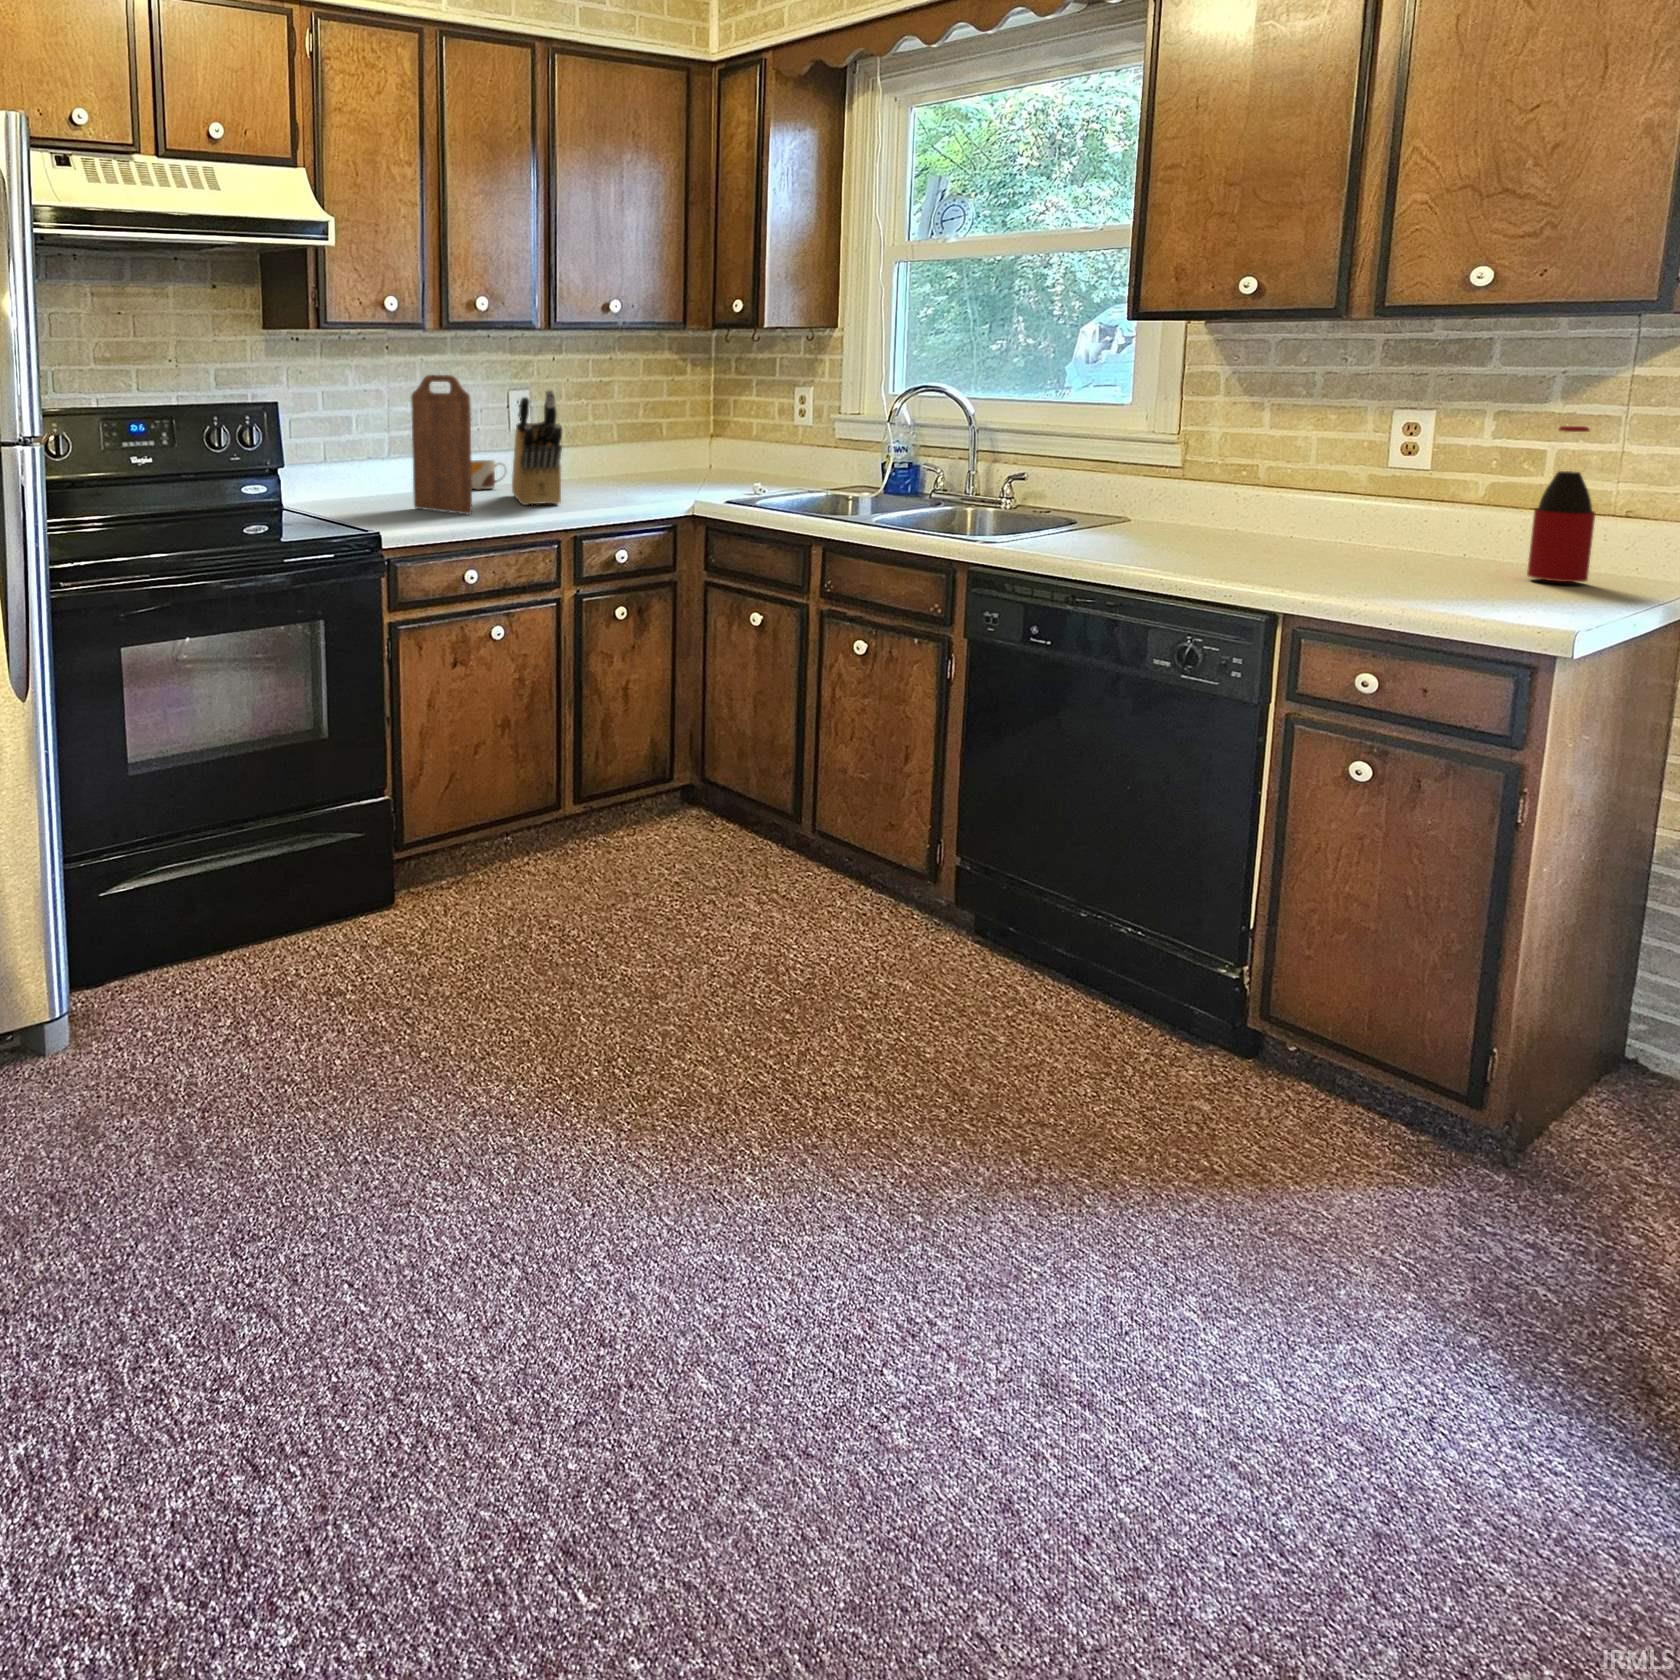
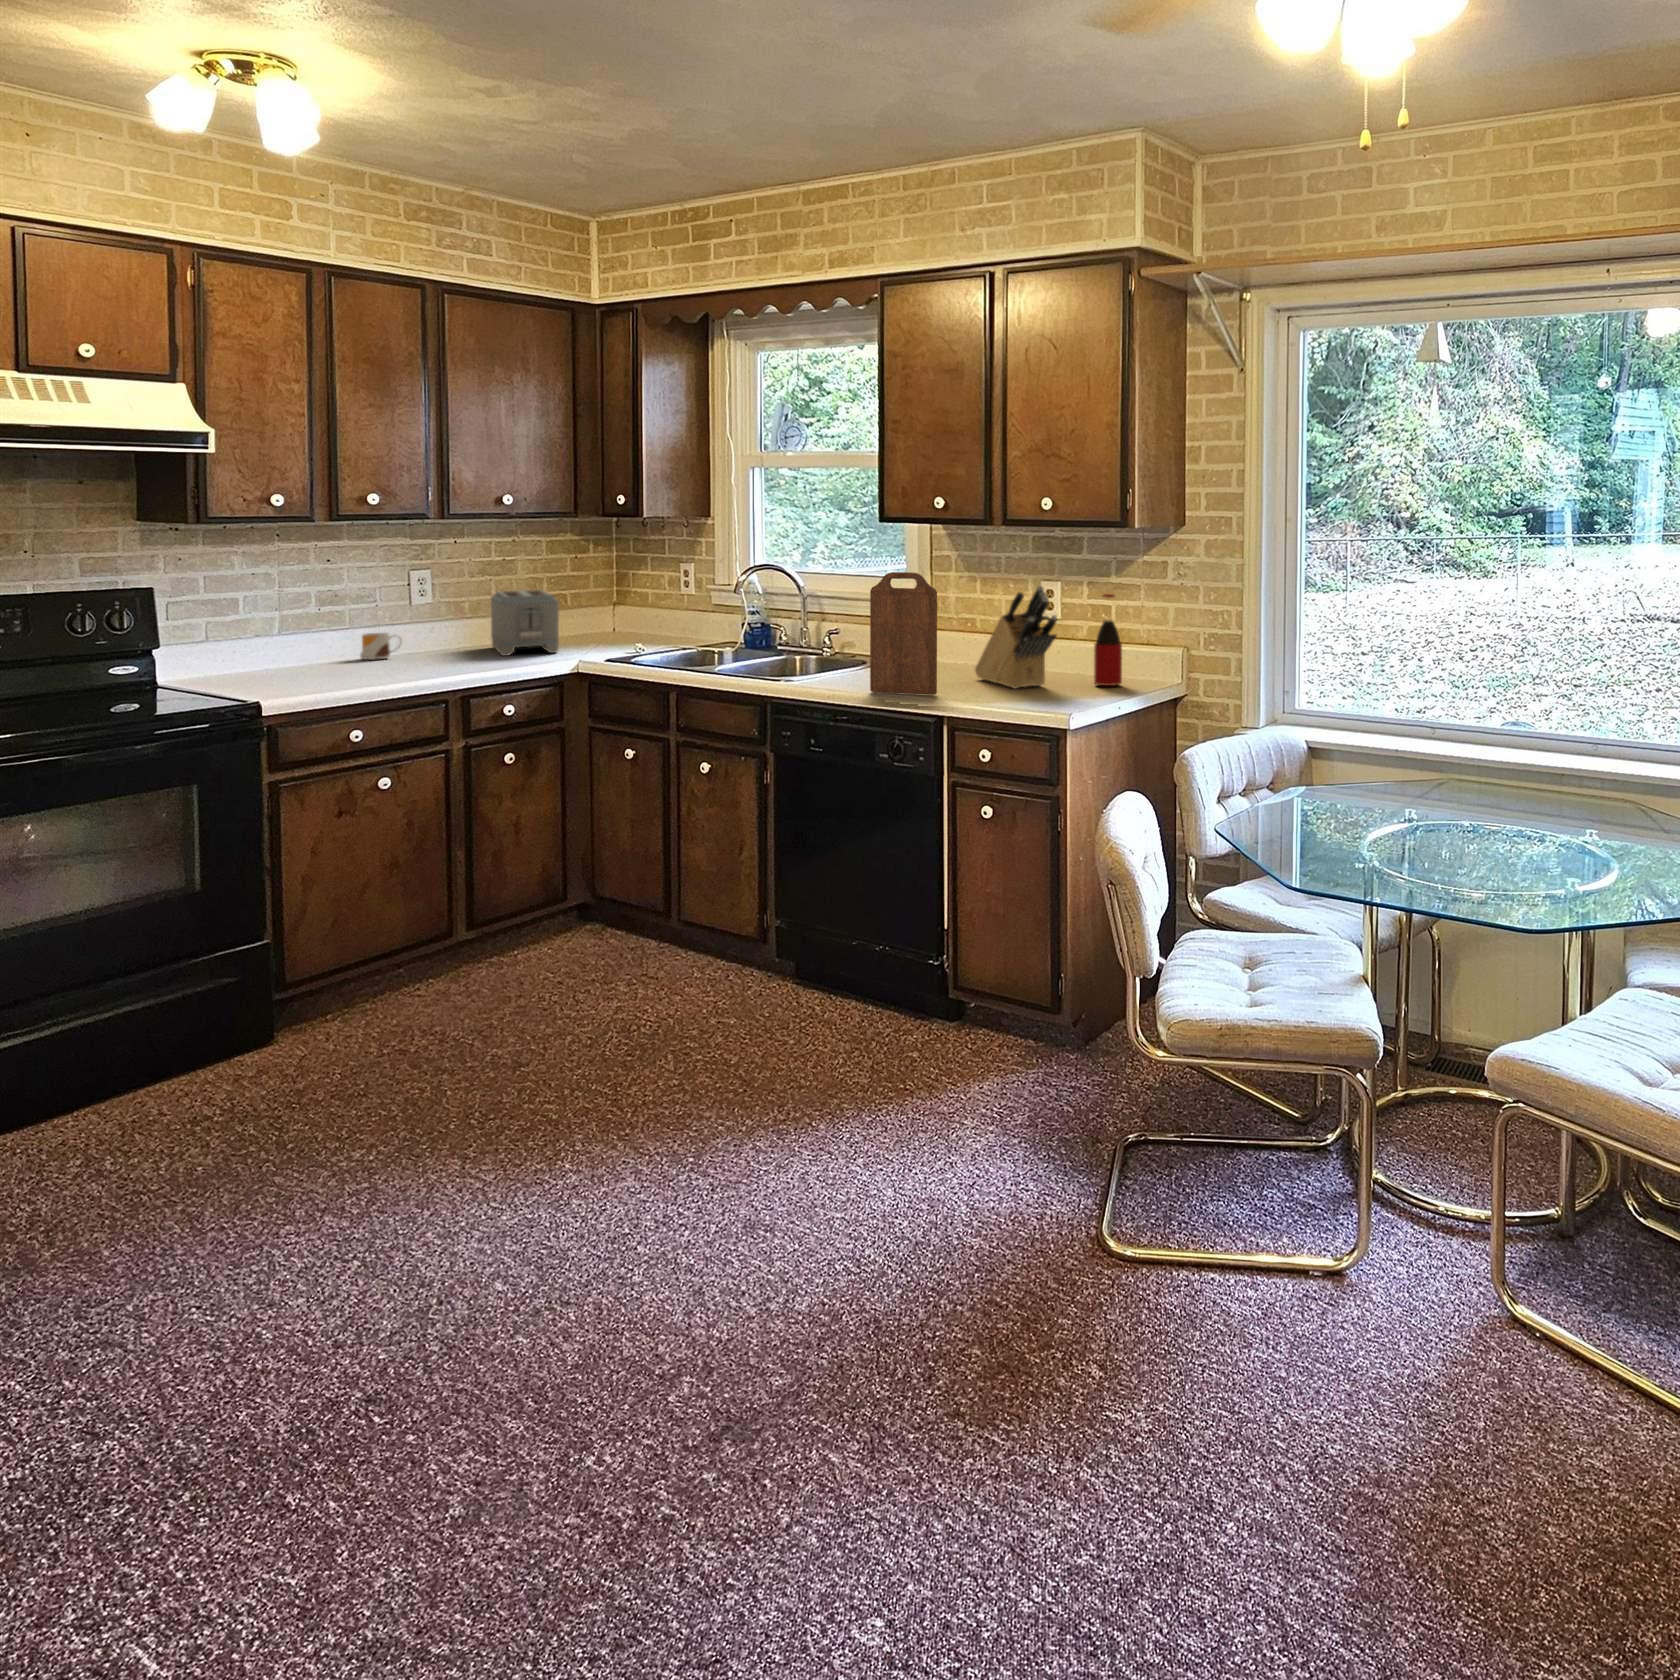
cutting board: present [411,375,472,514] -> present [870,572,937,695]
knife block: present [512,390,562,505] -> present [975,586,1057,689]
toaster: none [592,416,668,491] -> present [491,590,559,656]

